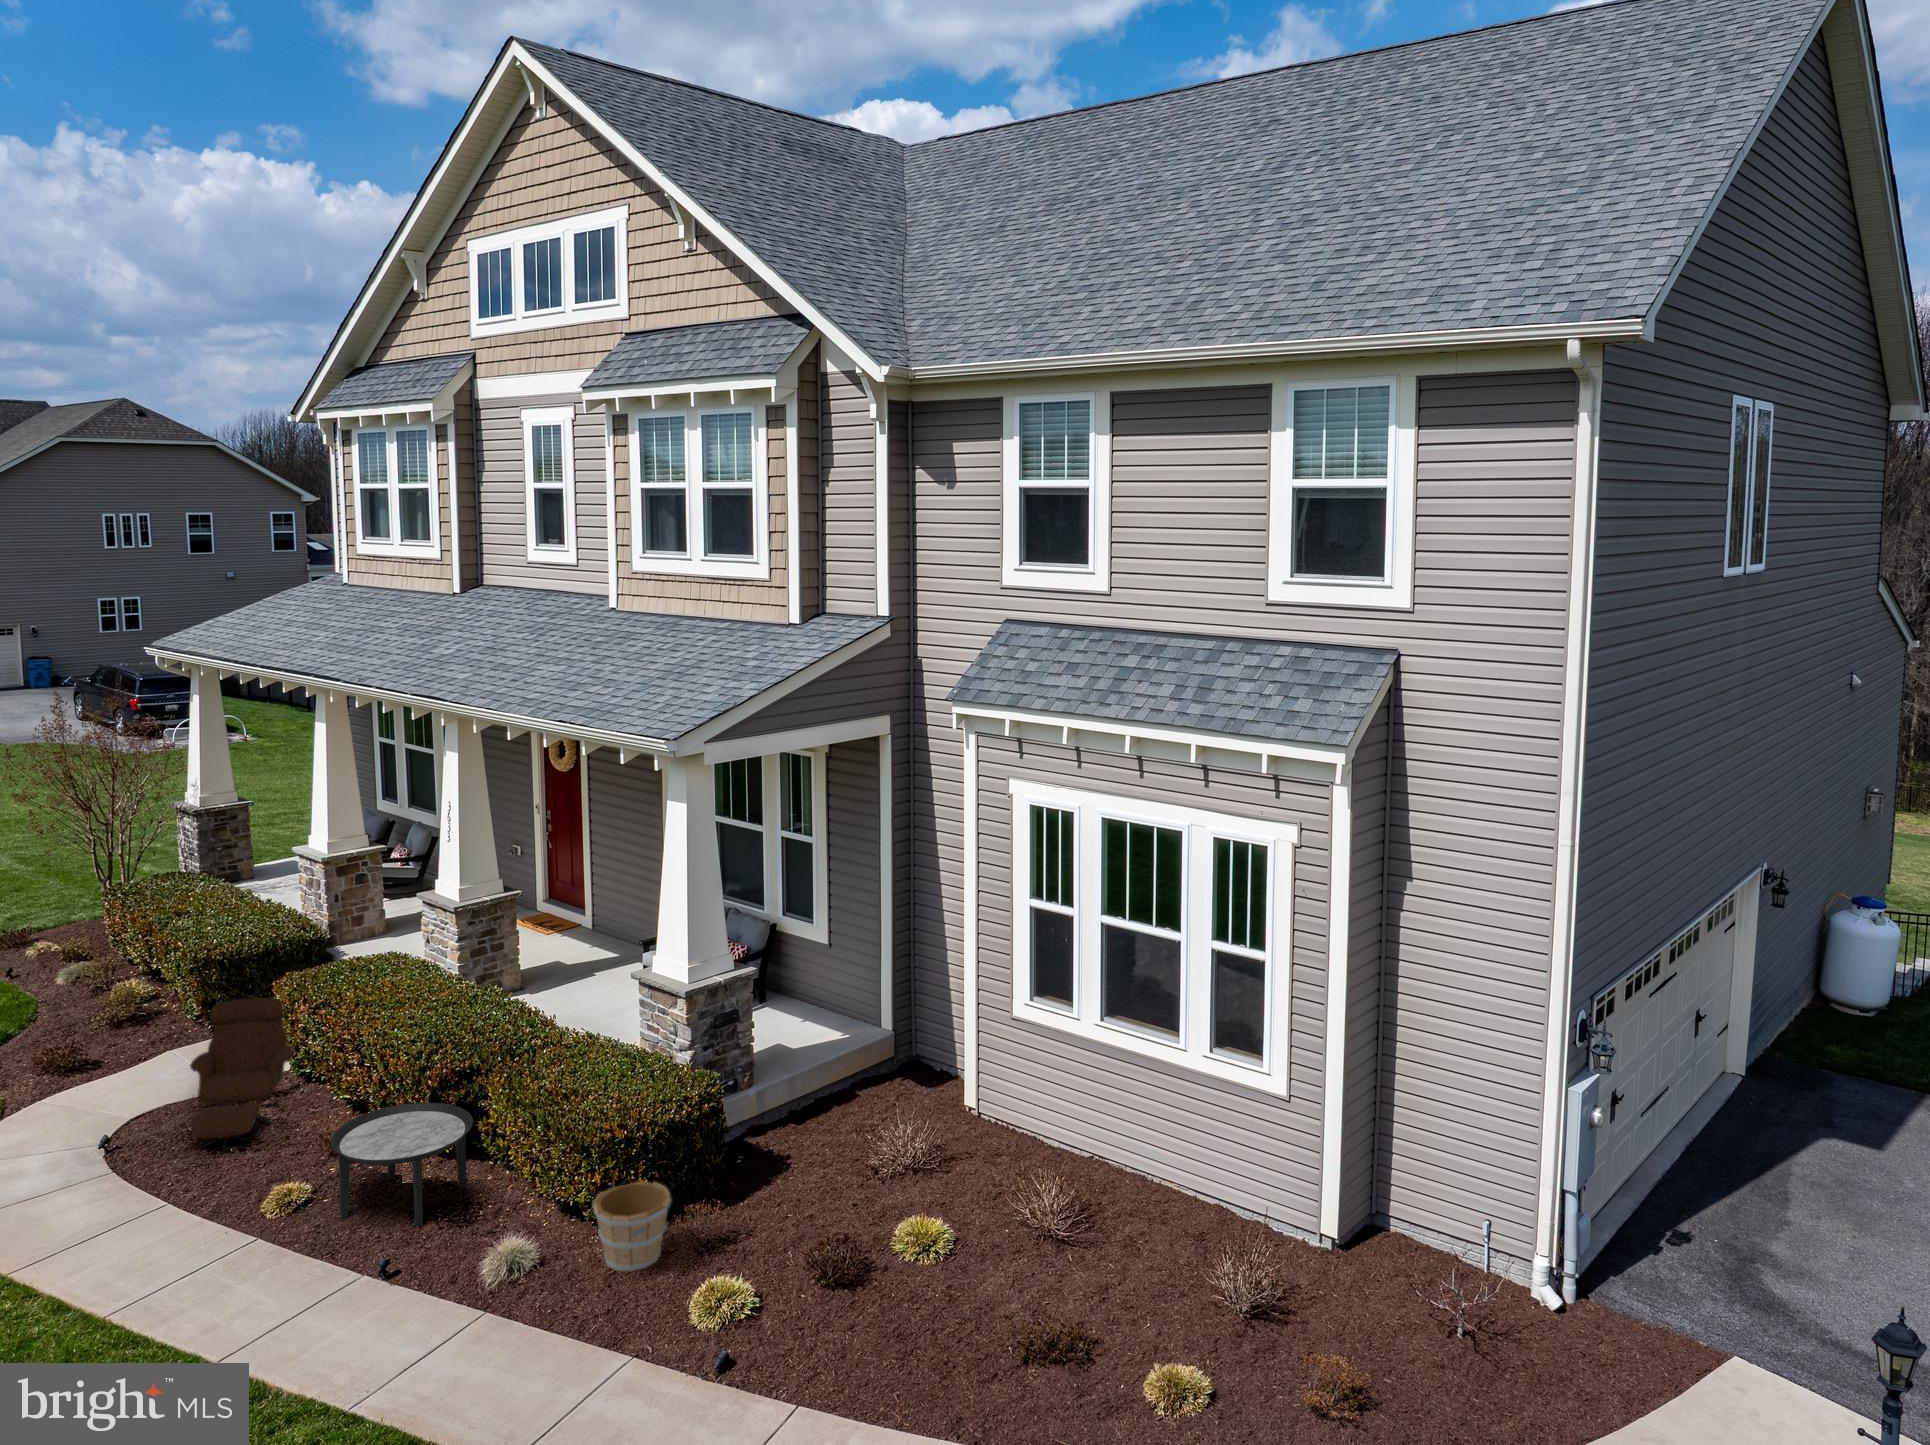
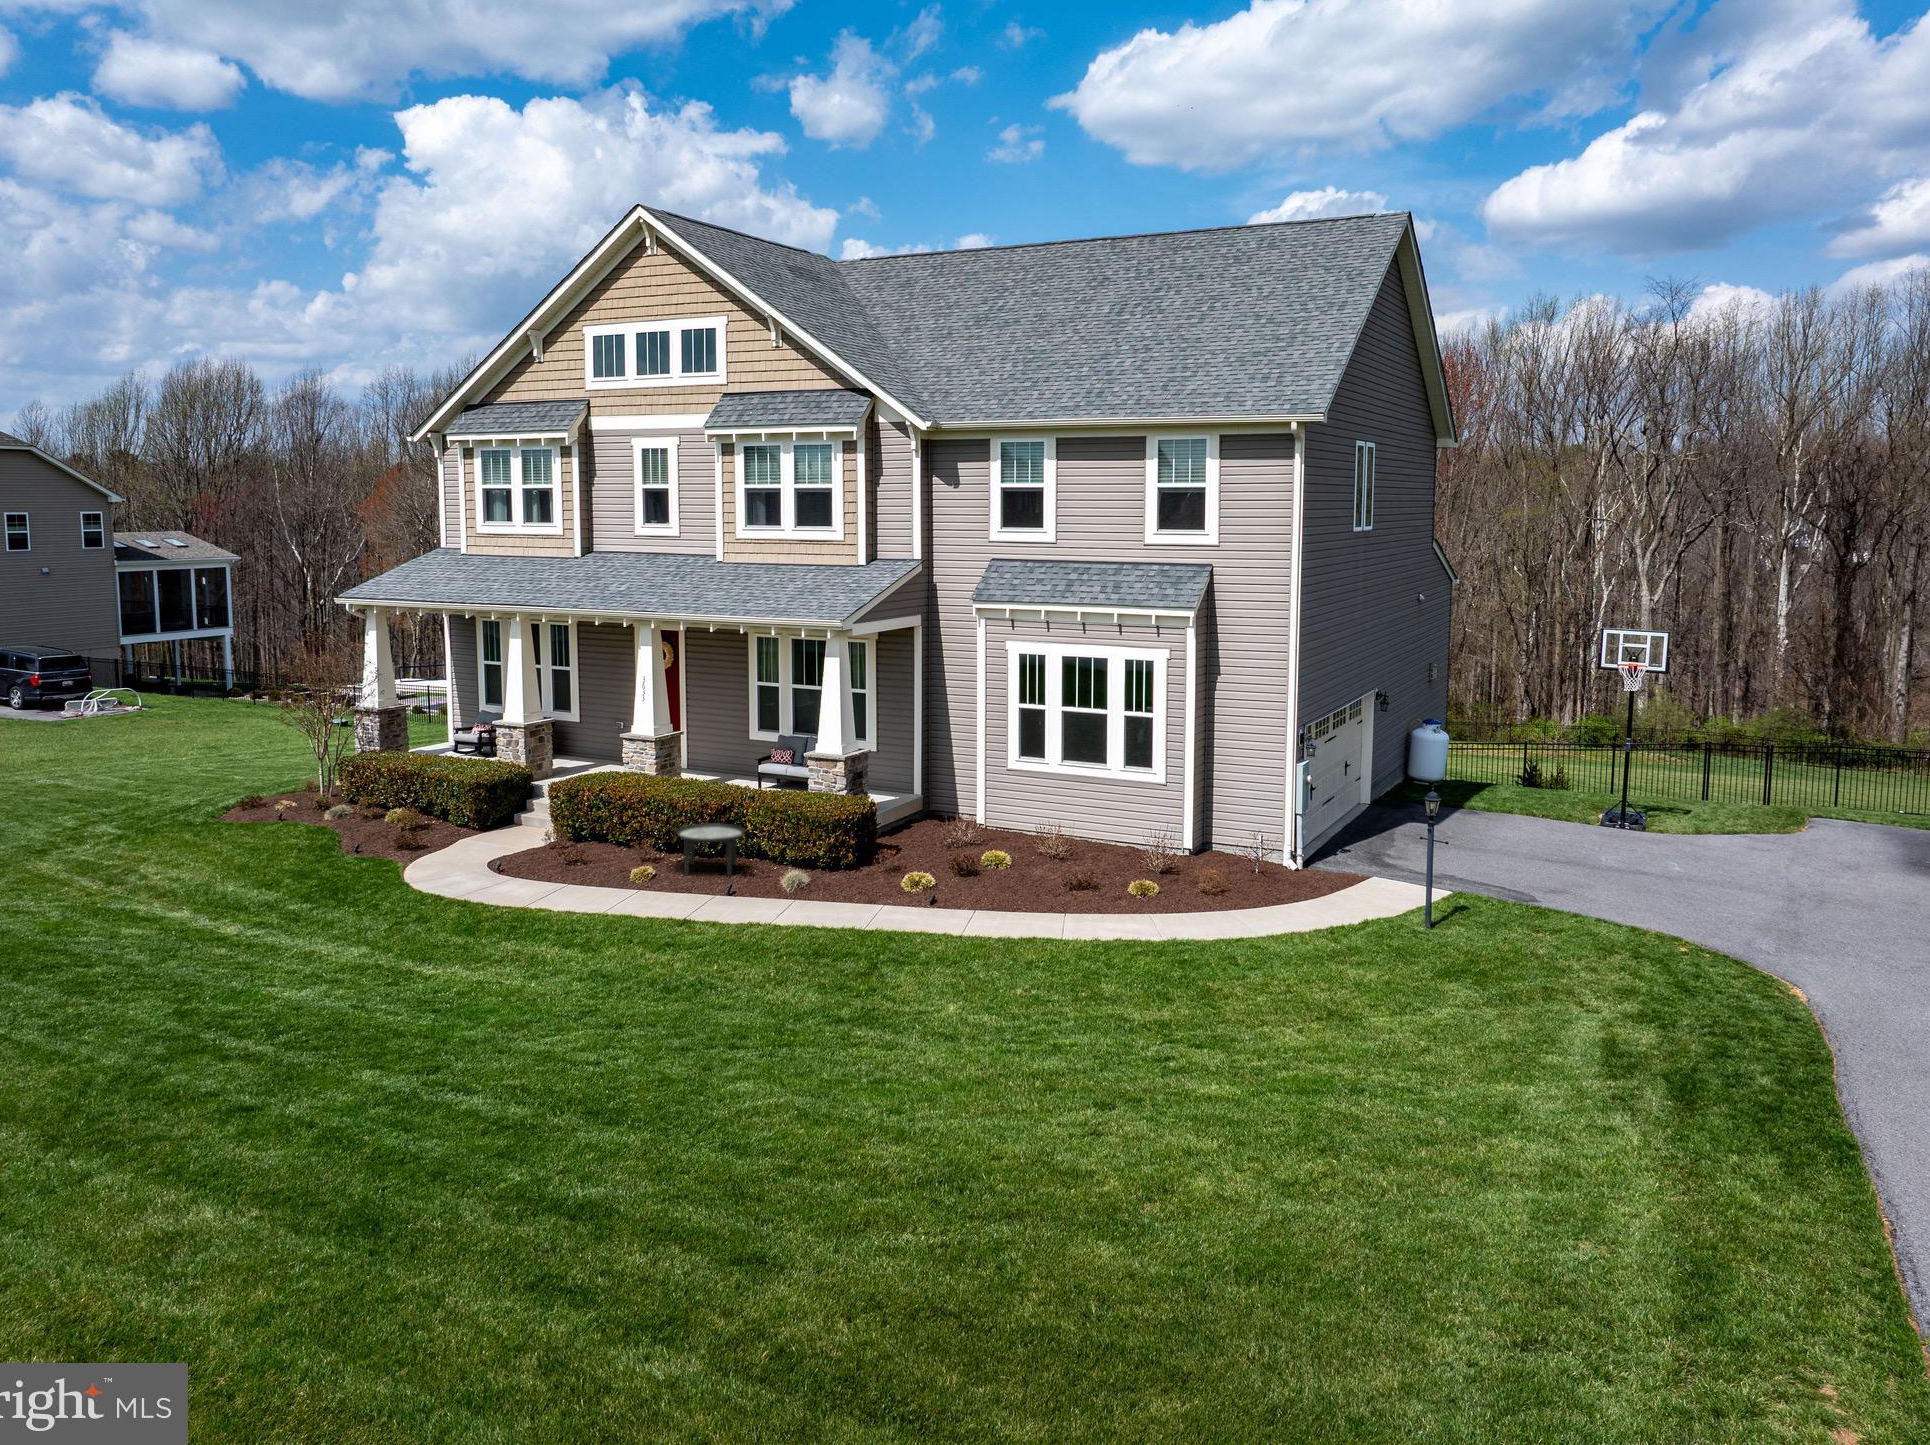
lounge chair: present [190,998,293,1153] -> none [544,785,598,862]
wooden bucket: present [593,1182,671,1272] -> none [835,843,872,882]

